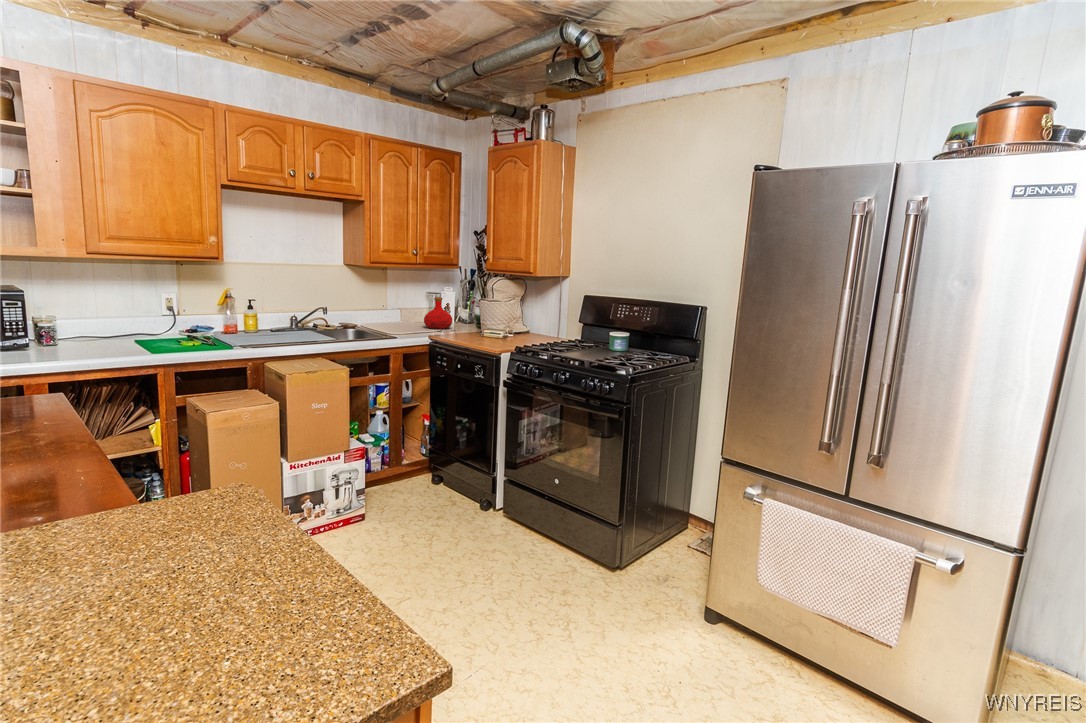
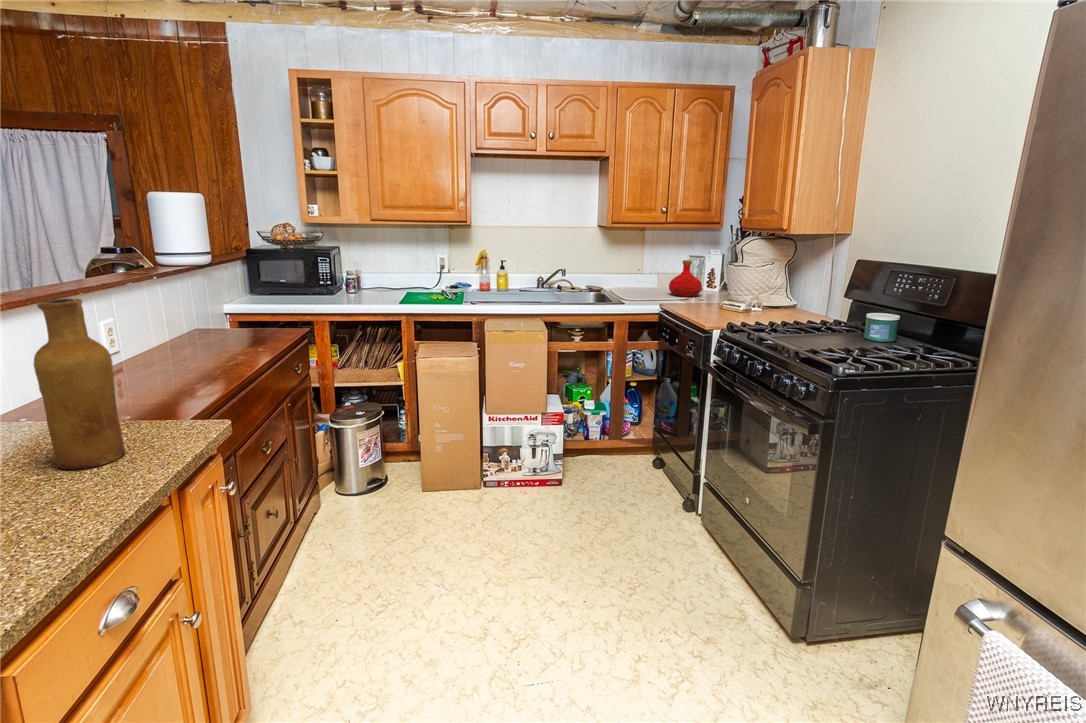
vase: none [79,362,175,570] -> present [34,299,125,470]

